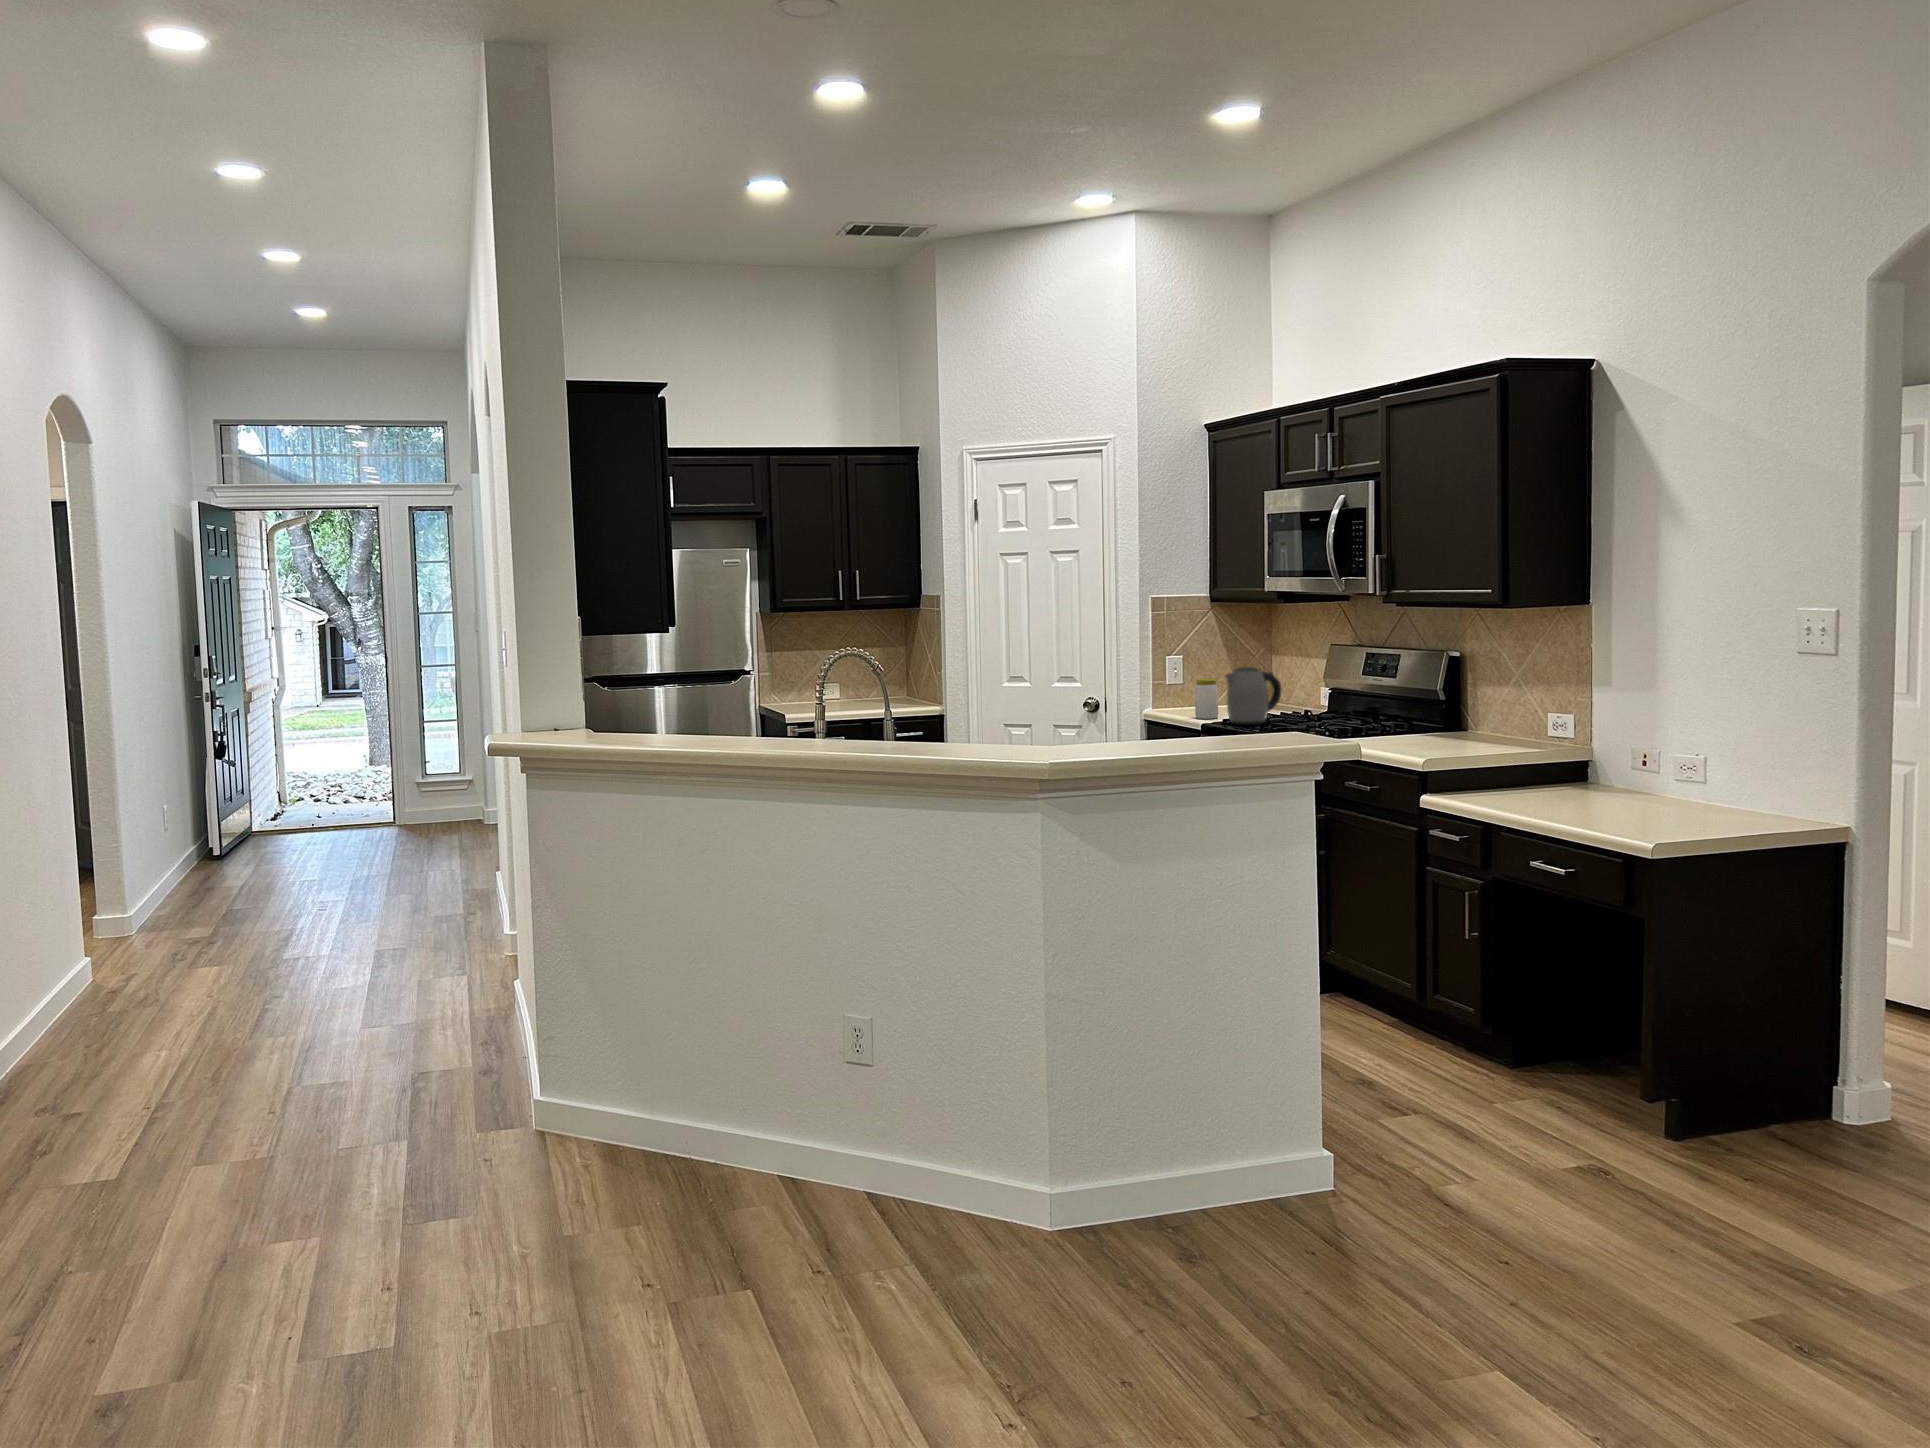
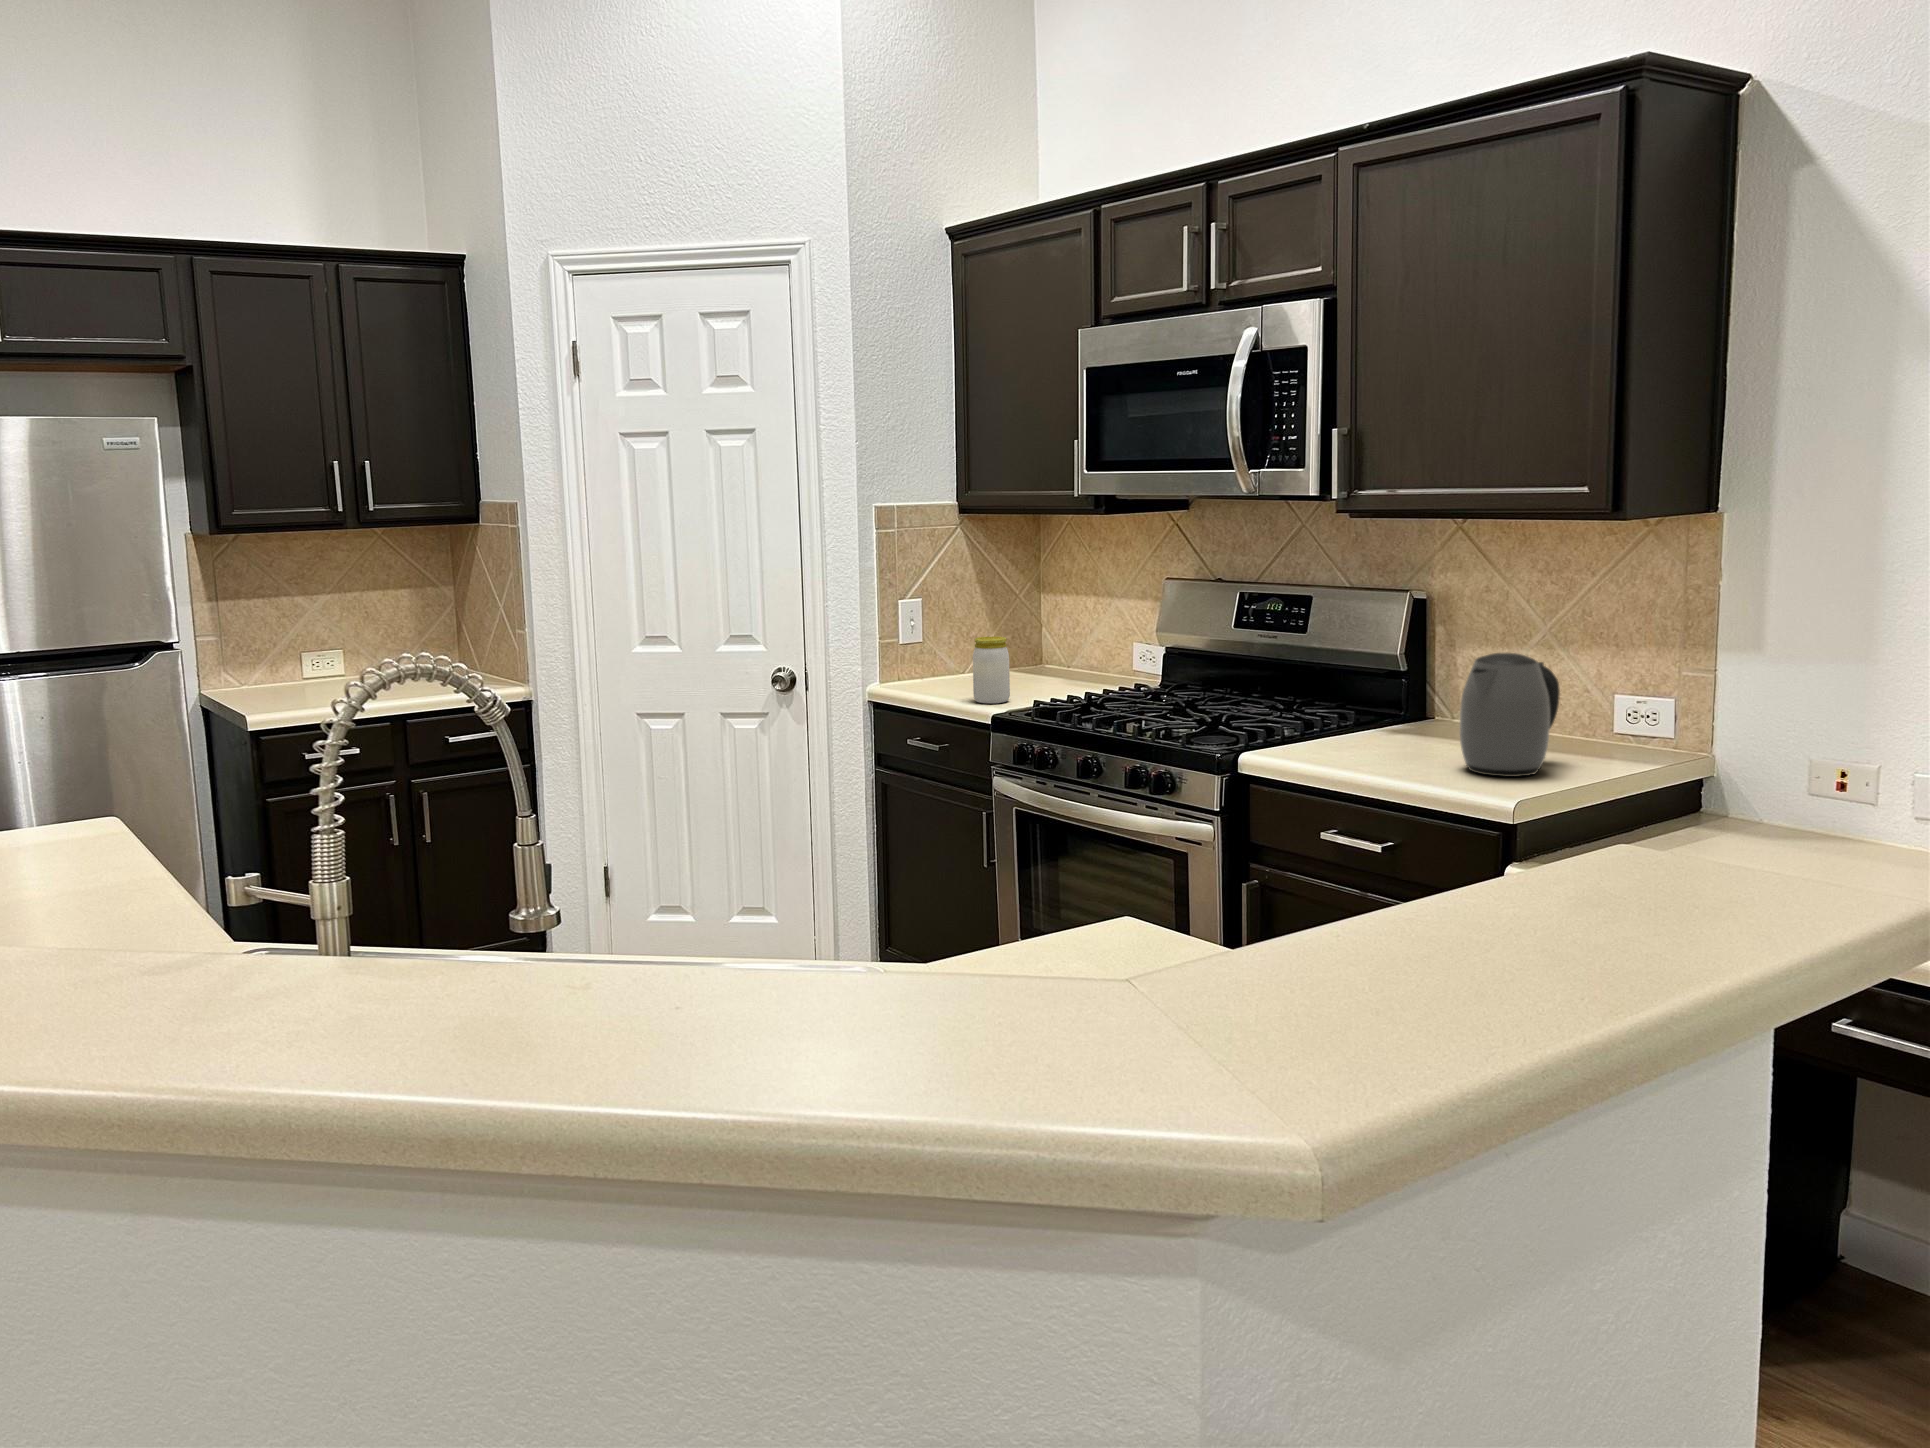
kettle: present [1225,667,1281,725] -> present [1460,653,1560,777]

